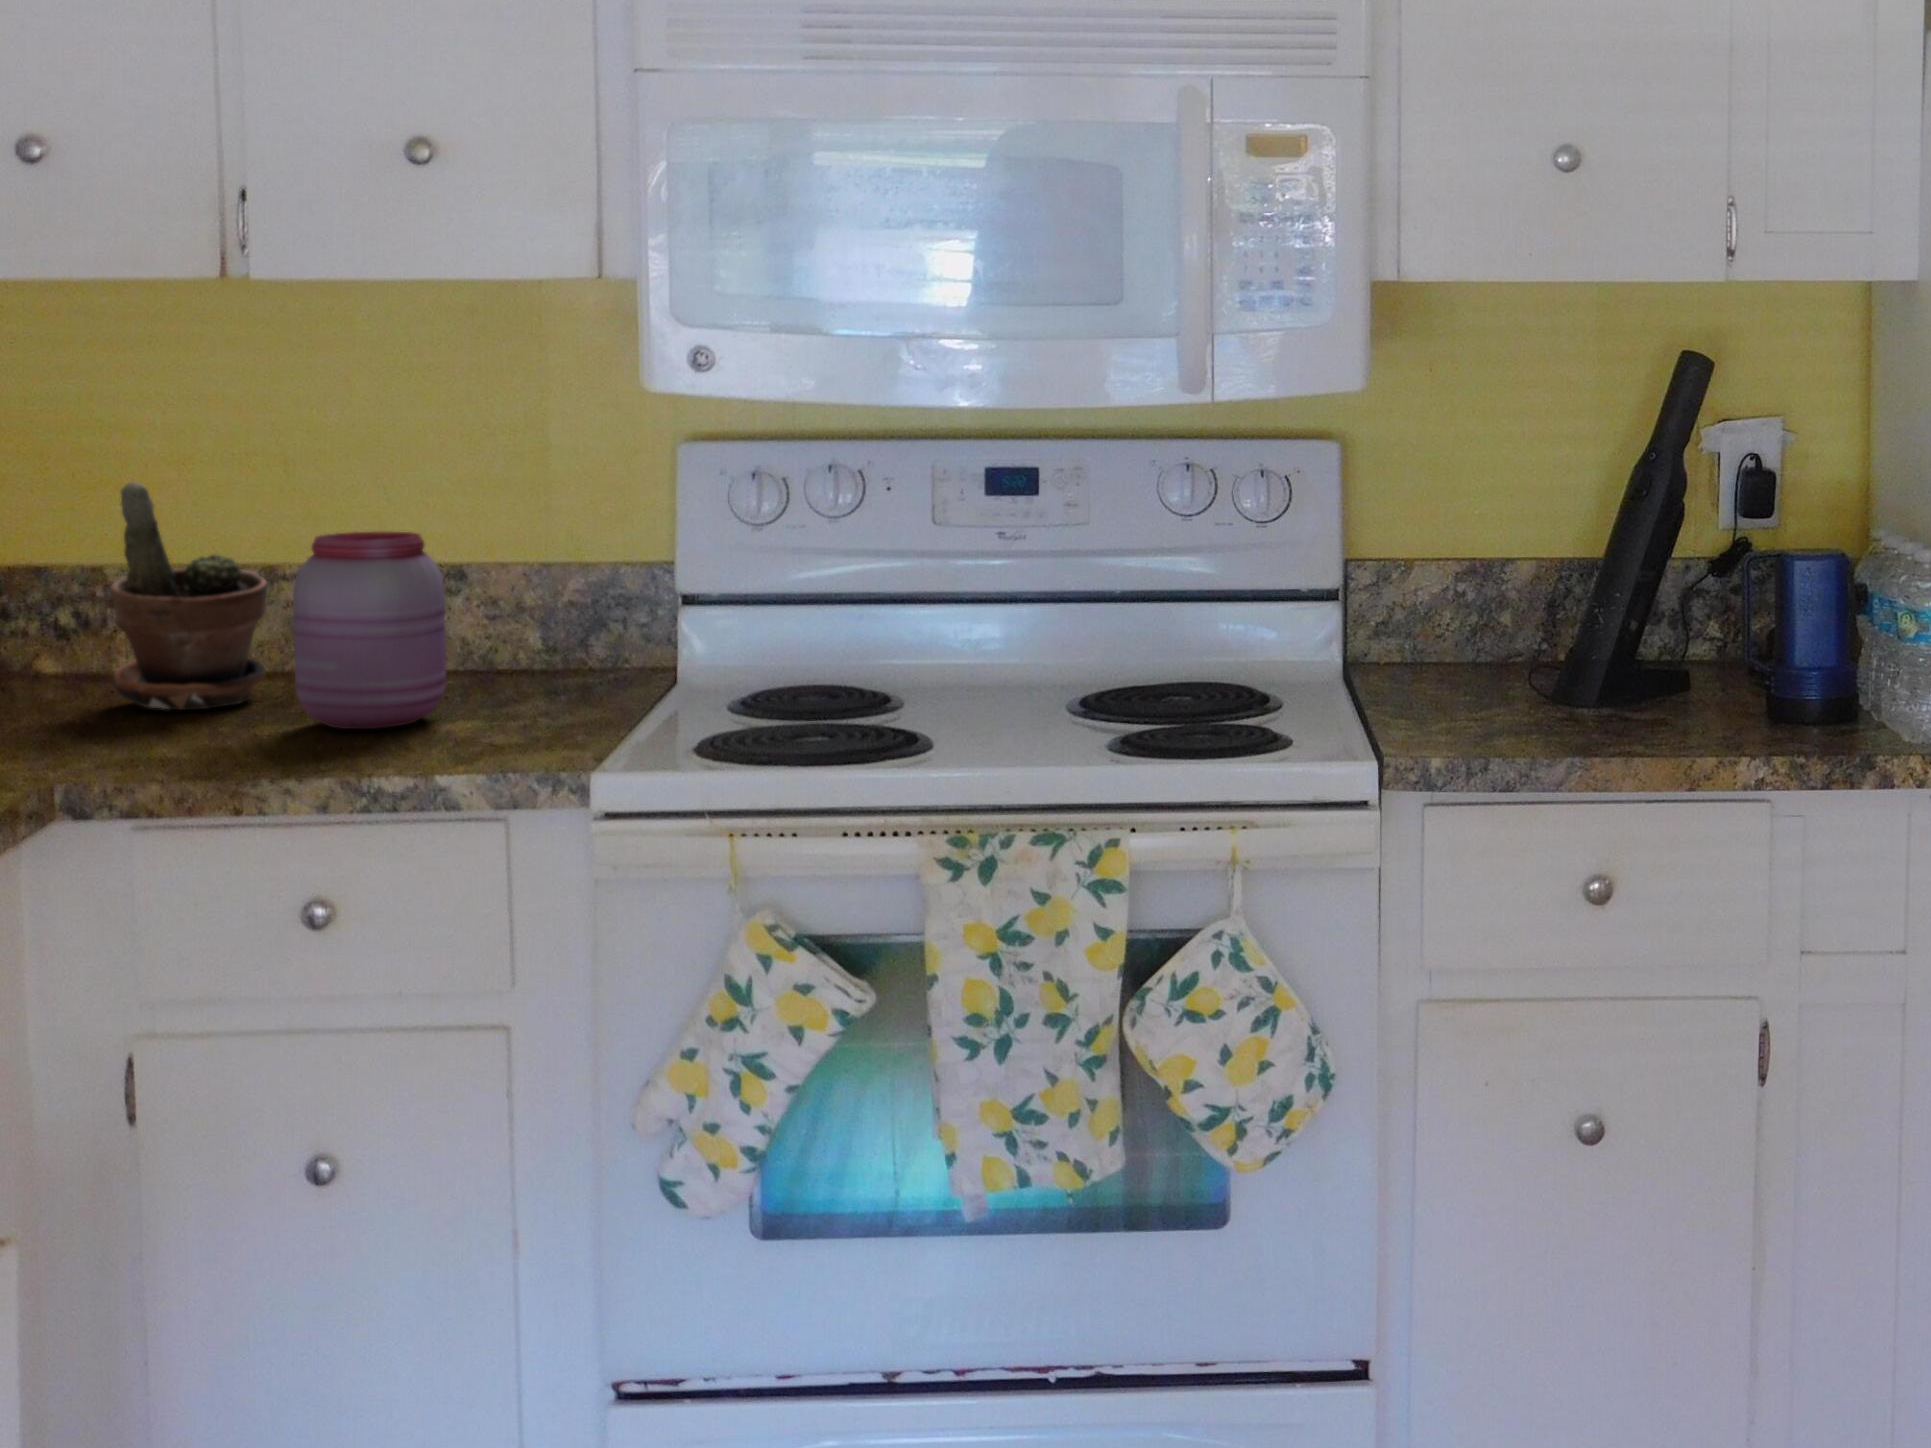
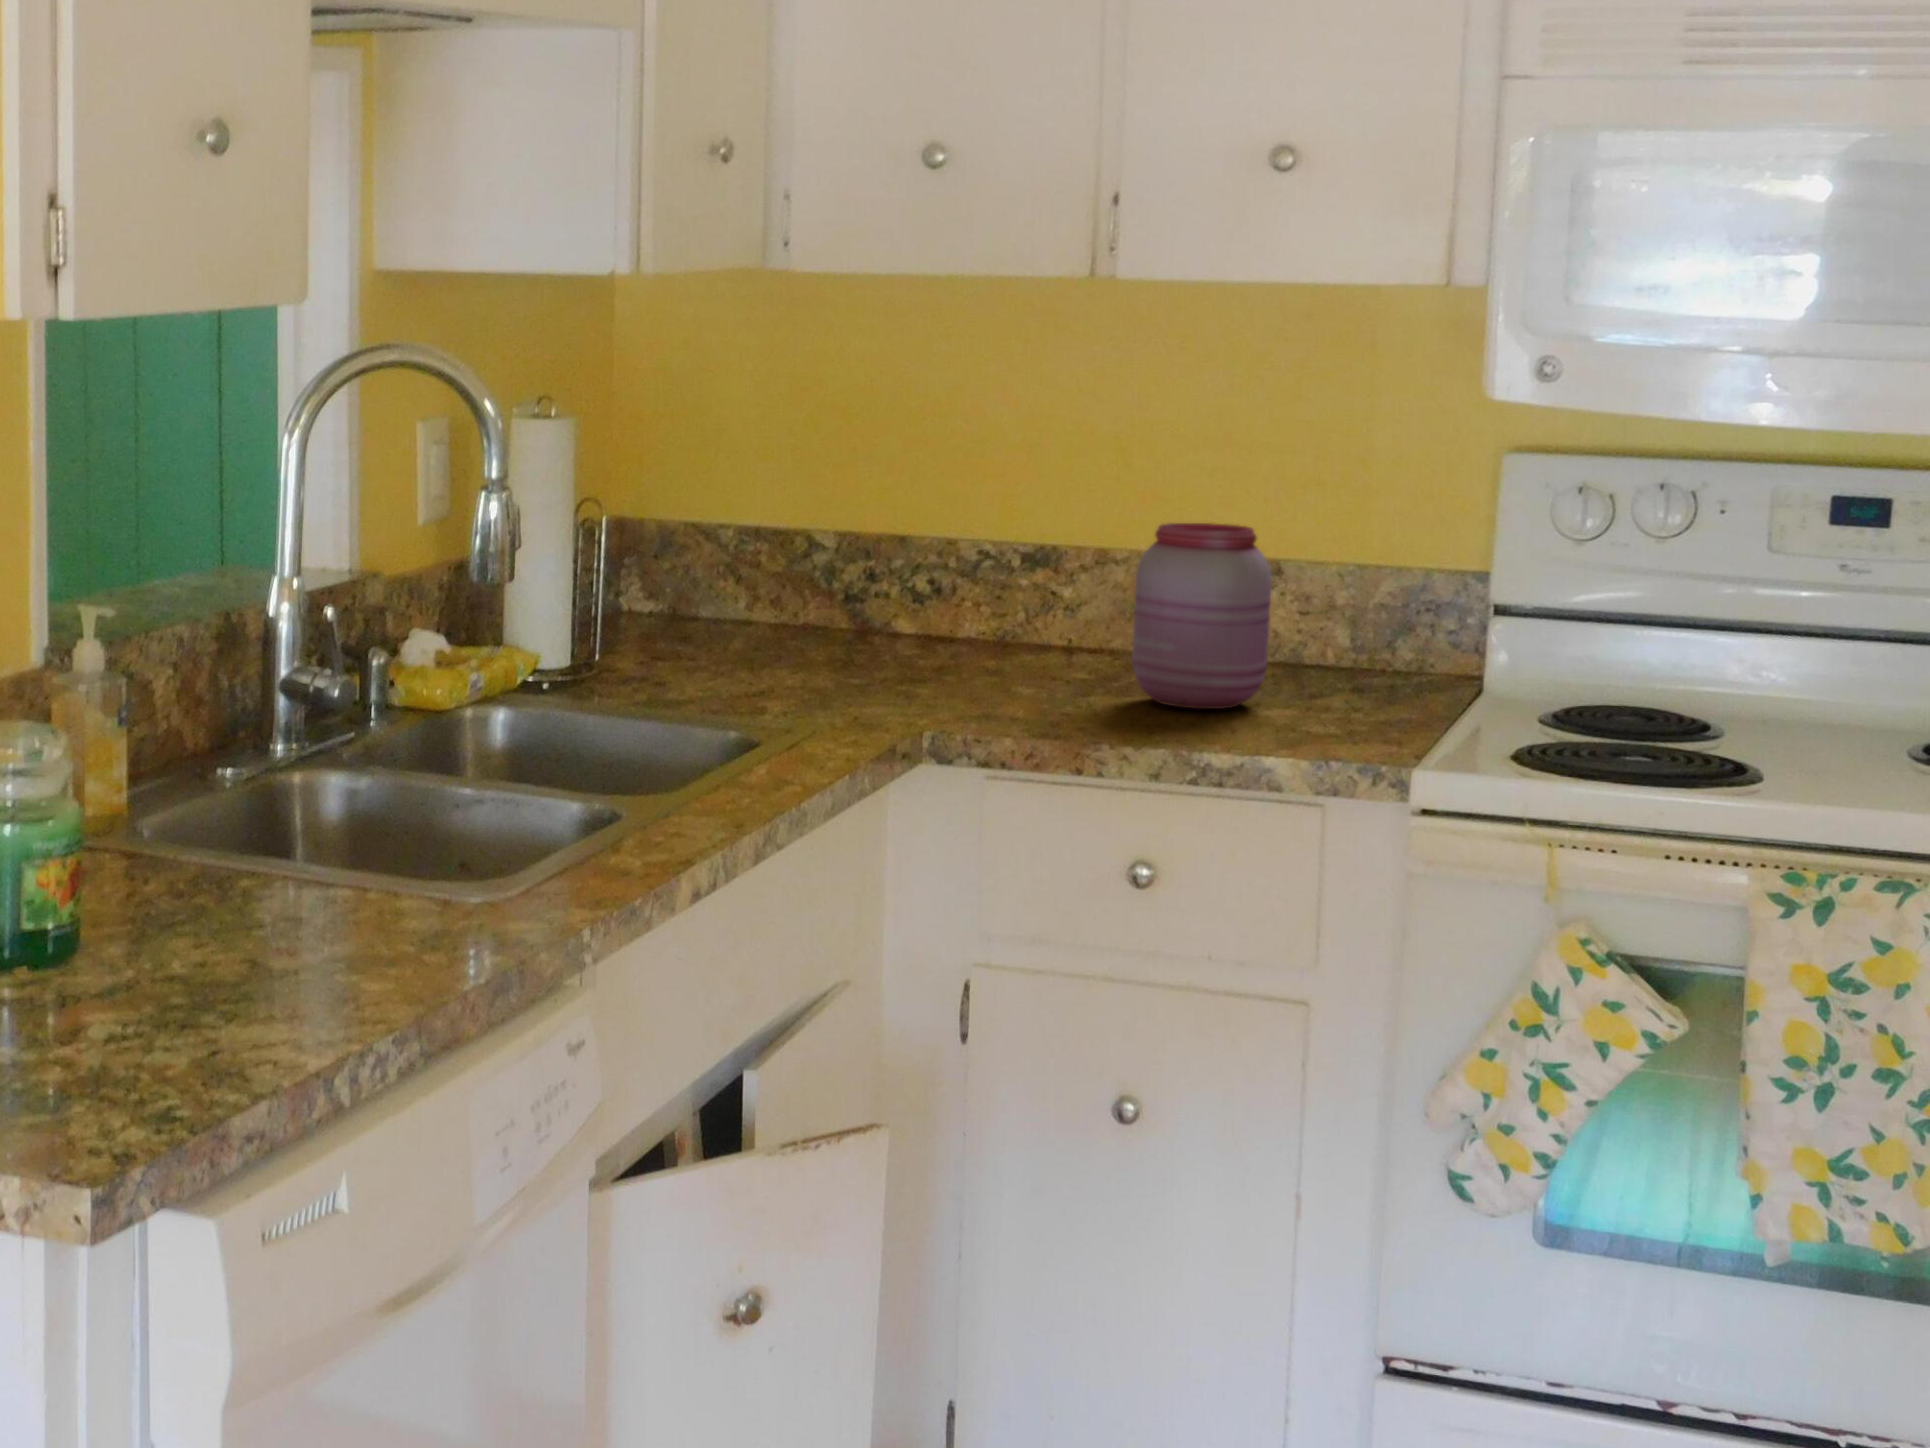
potted plant: present [110,481,268,710] -> none [968,465,1104,677]

